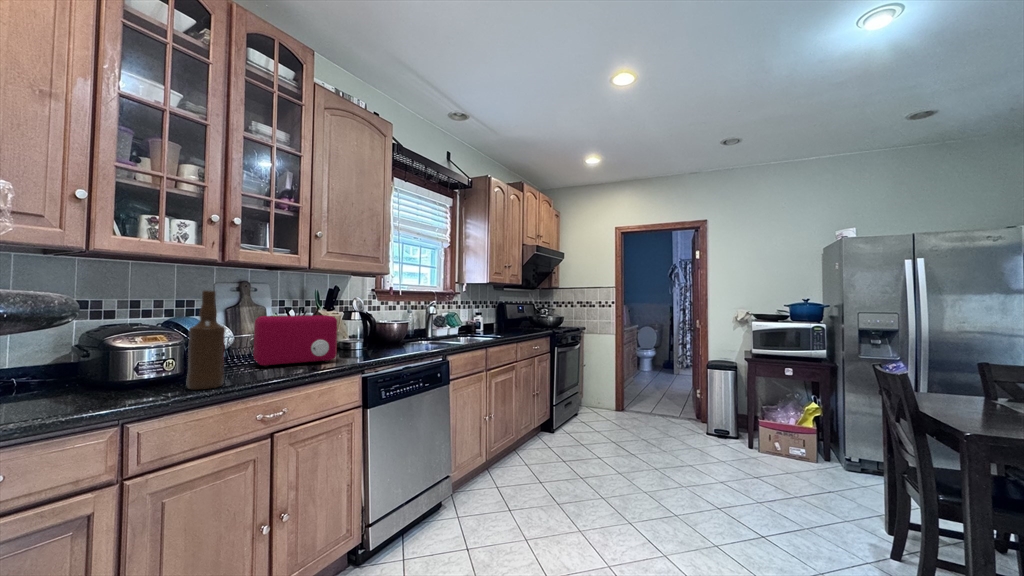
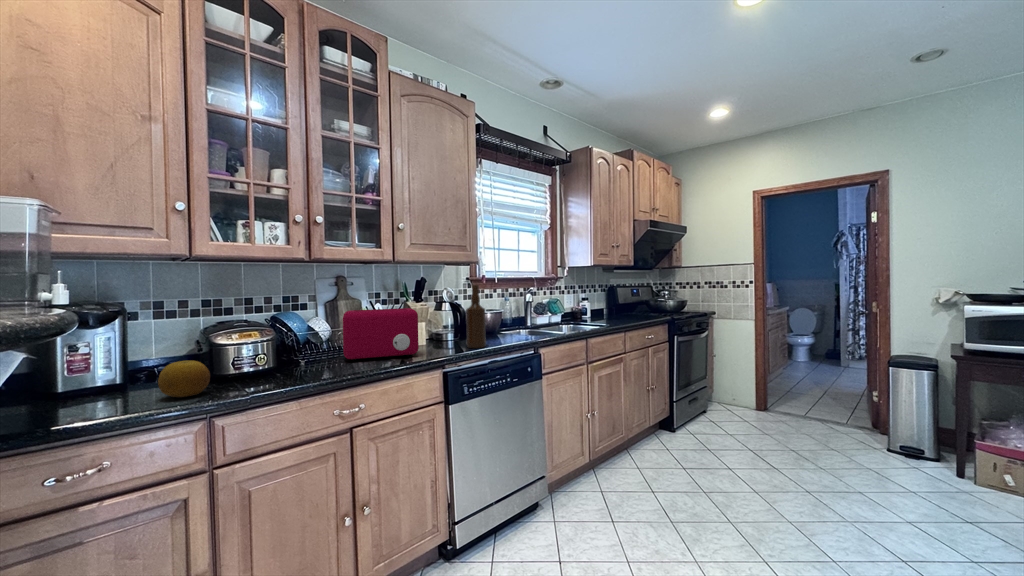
bottle: present [187,290,225,390] -> present [466,285,486,348]
fruit: none [48,363,114,404] -> present [158,361,210,397]

